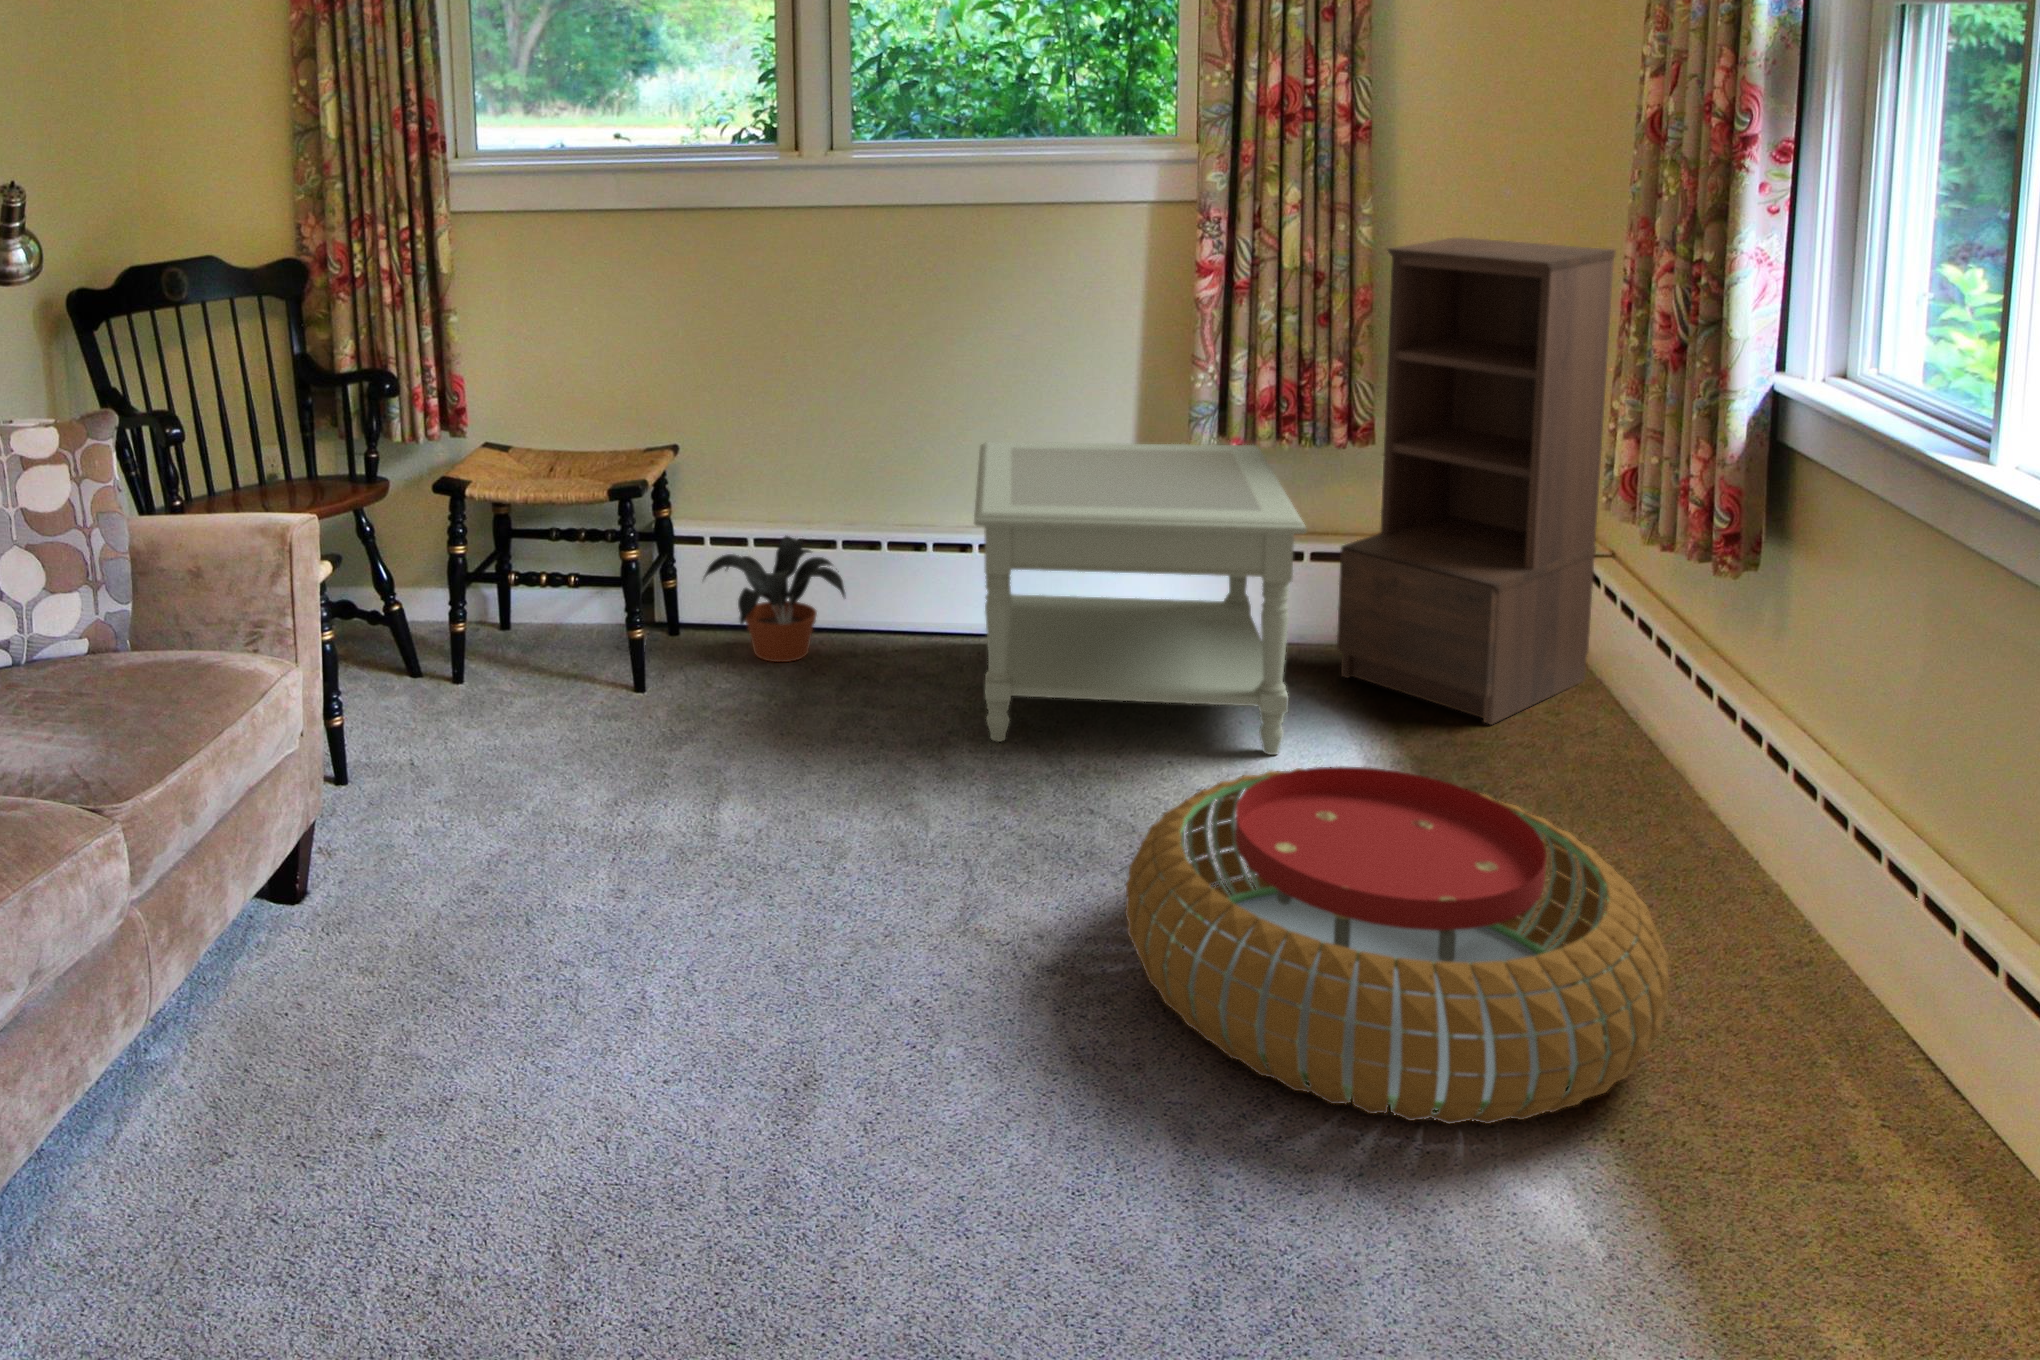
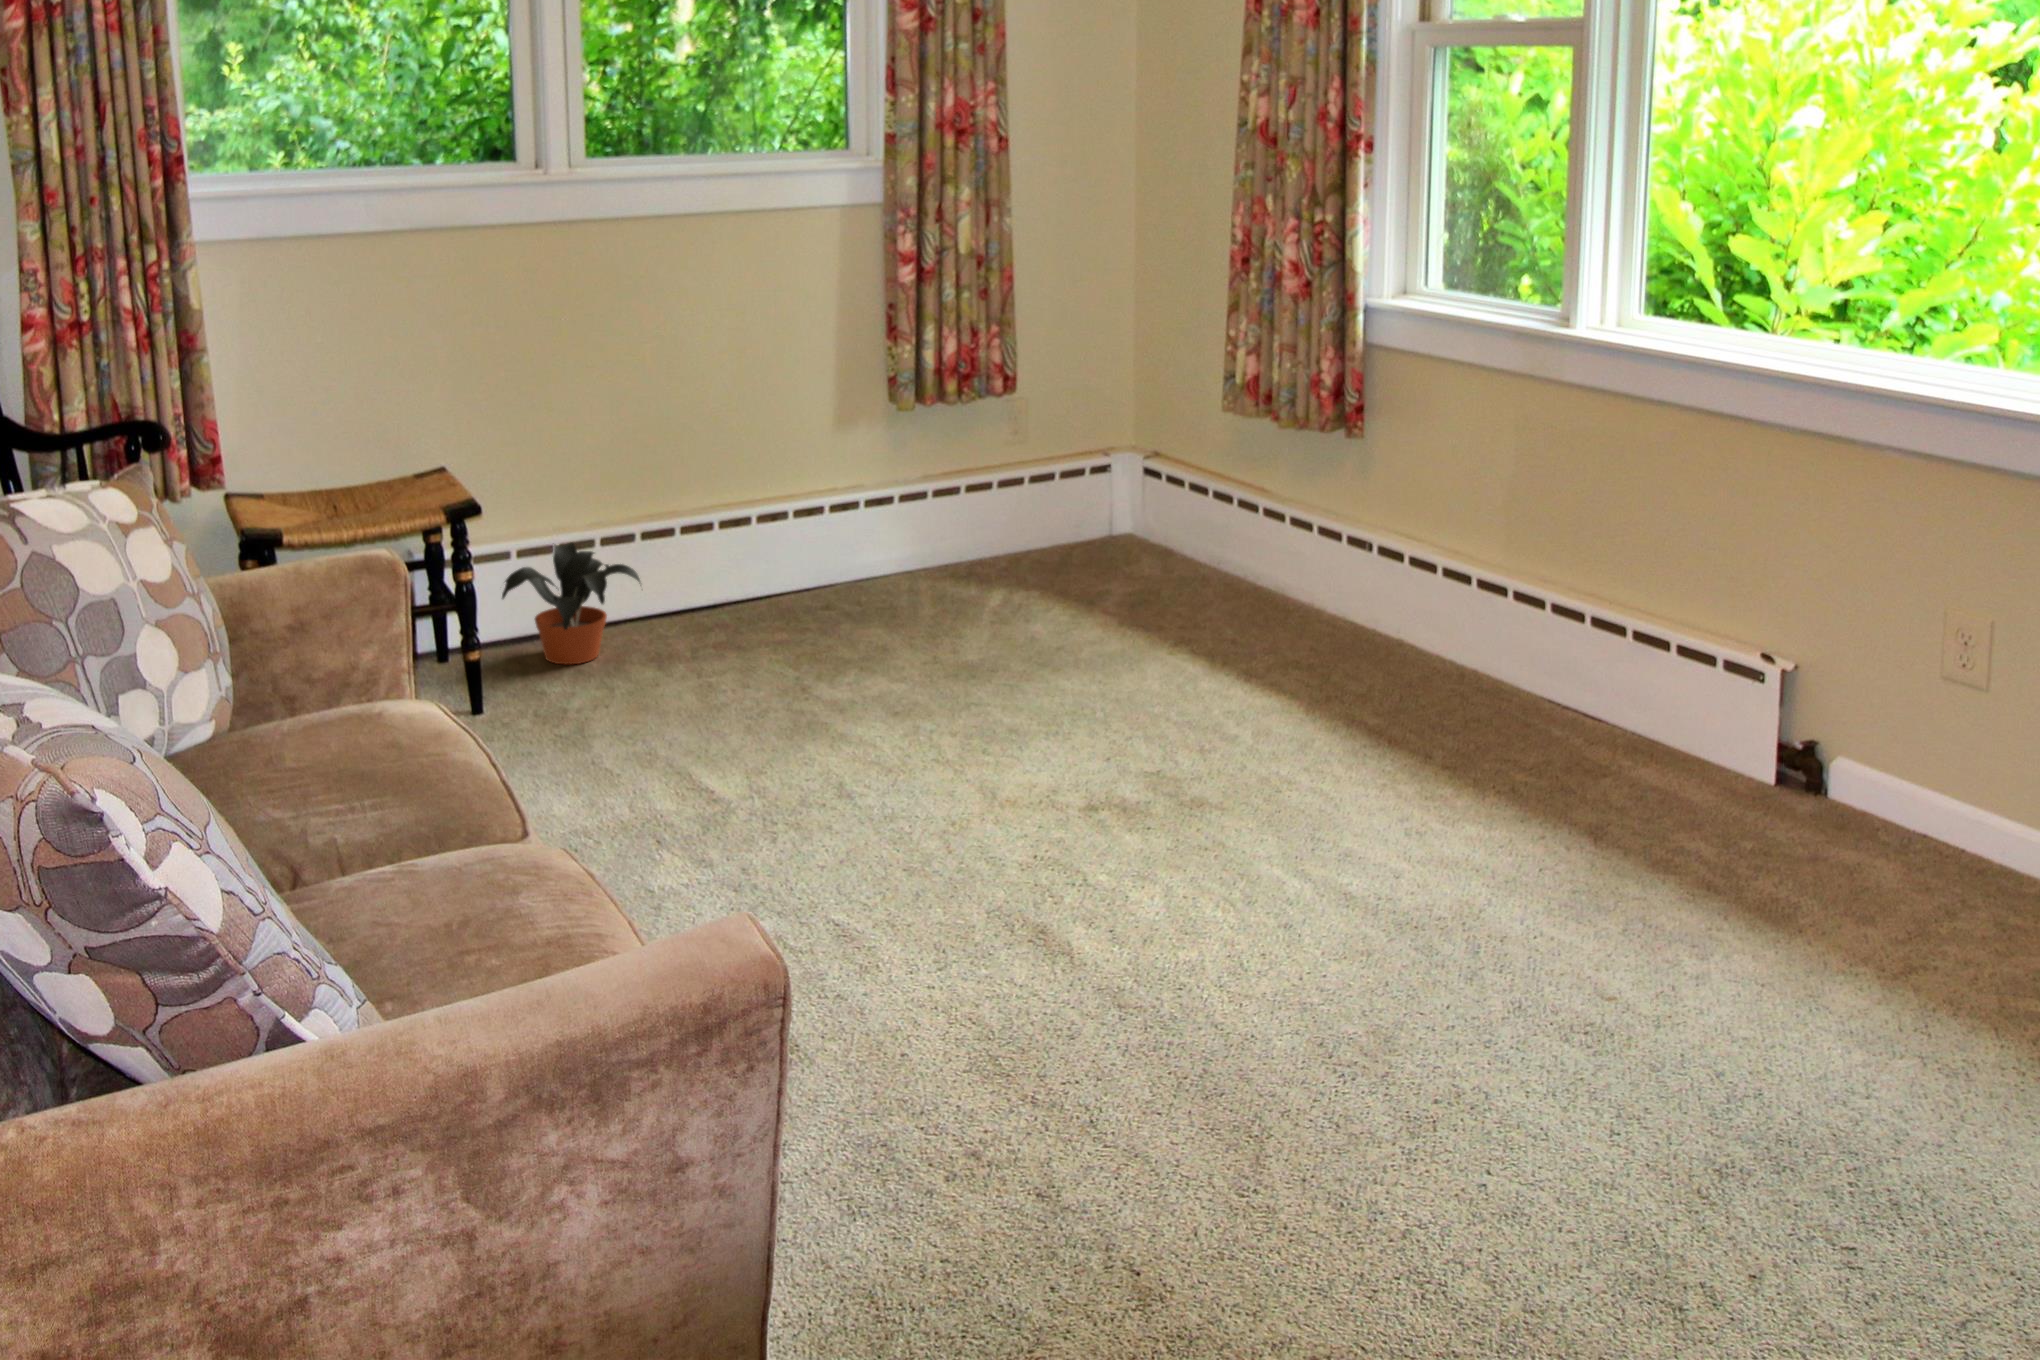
bookshelf: present [1337,237,1615,724] -> none [1016,225,1173,595]
side table: present [974,442,1307,755] -> none [723,406,1062,679]
pouf: present [1125,767,1670,1124] -> none [1084,608,1438,818]

